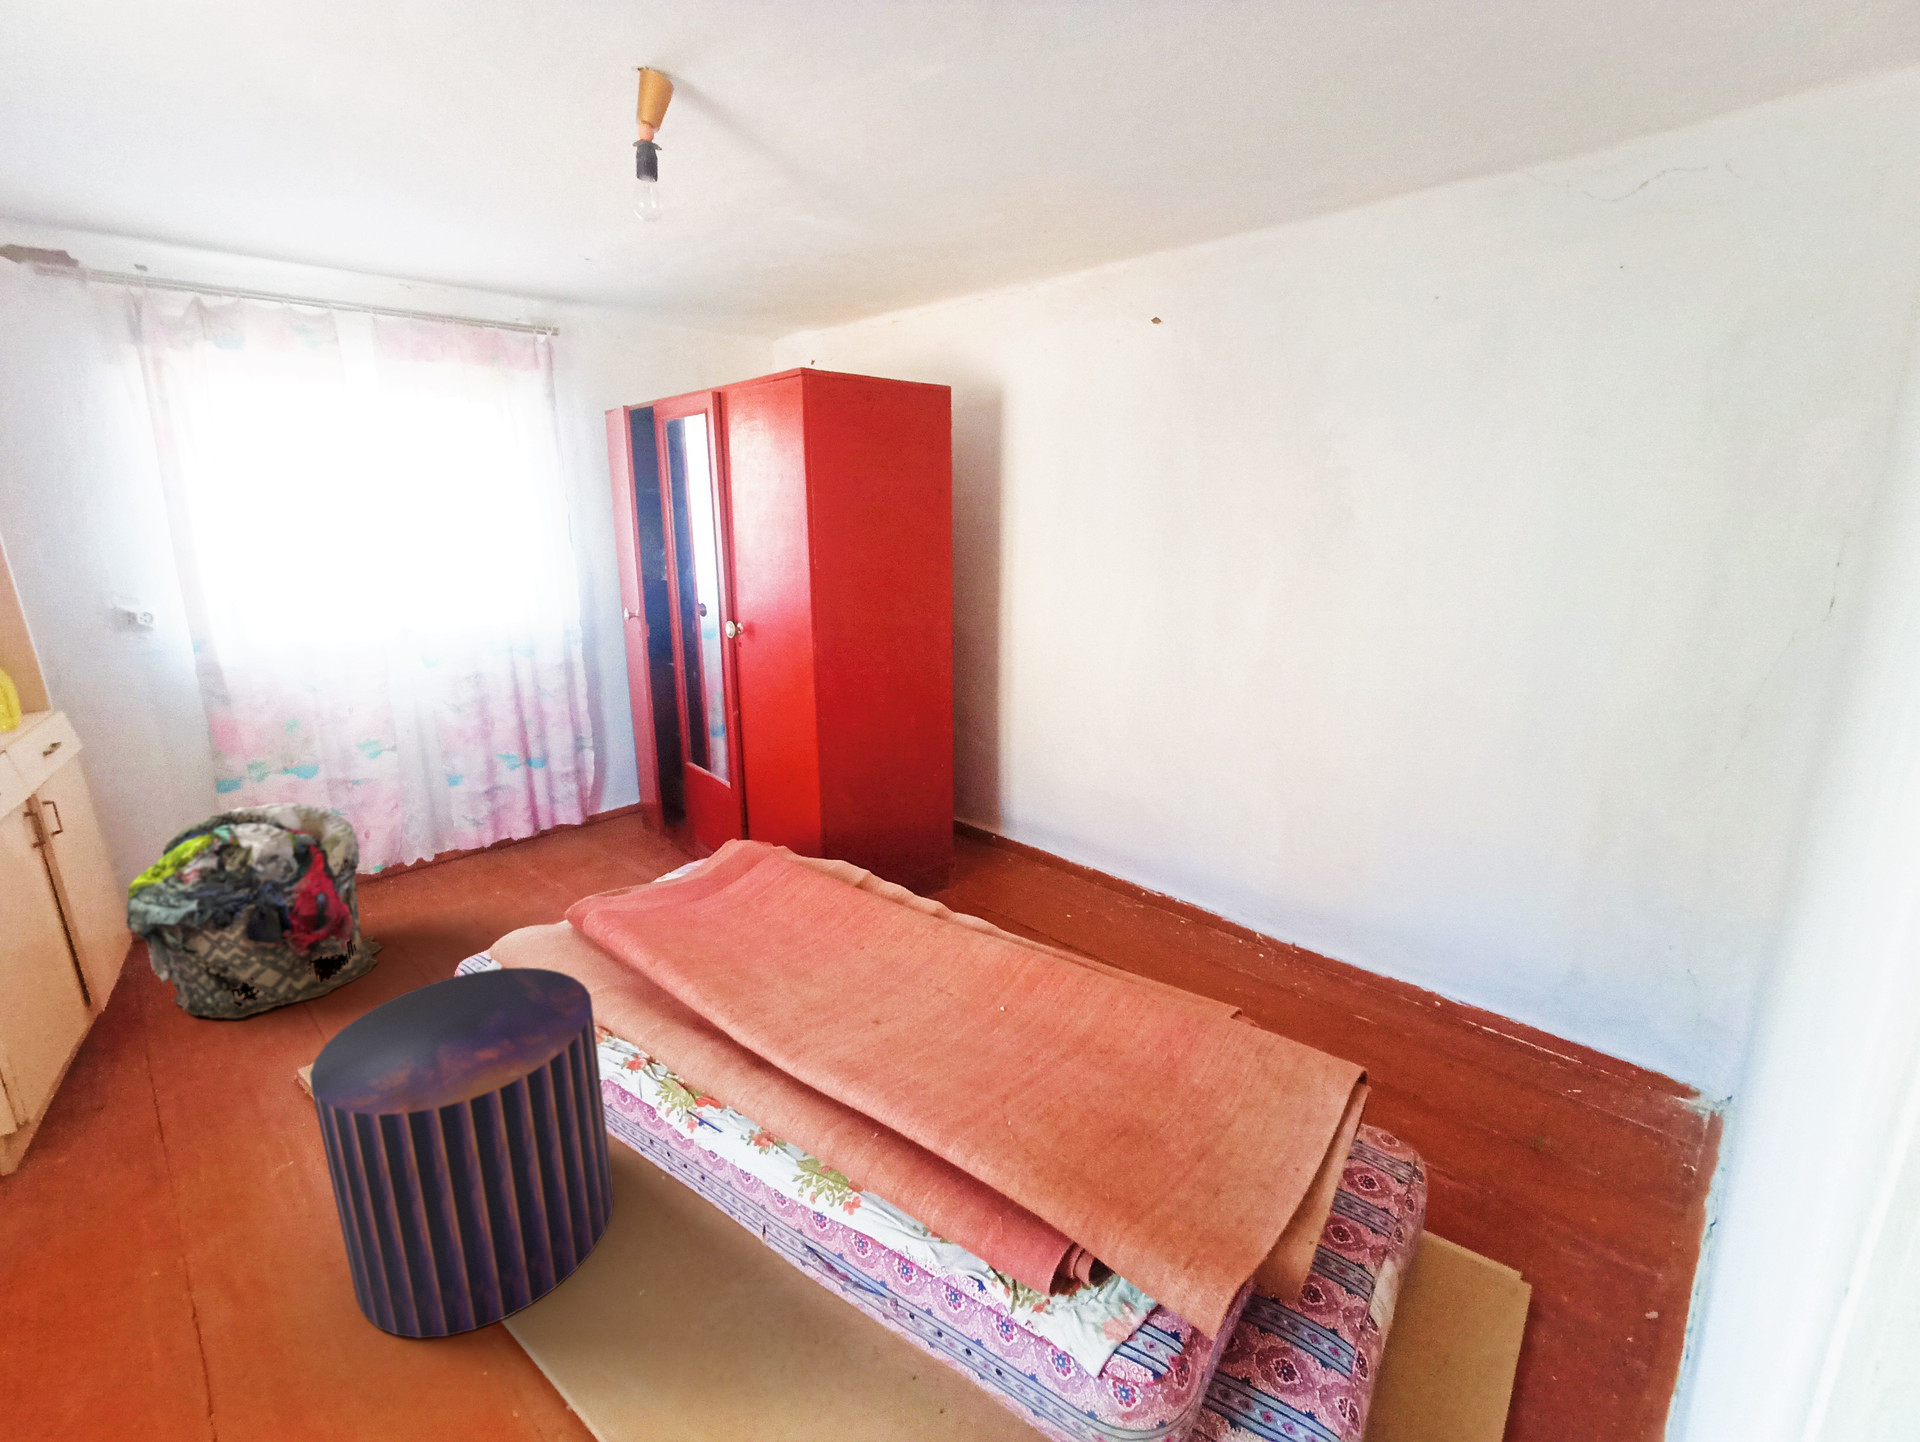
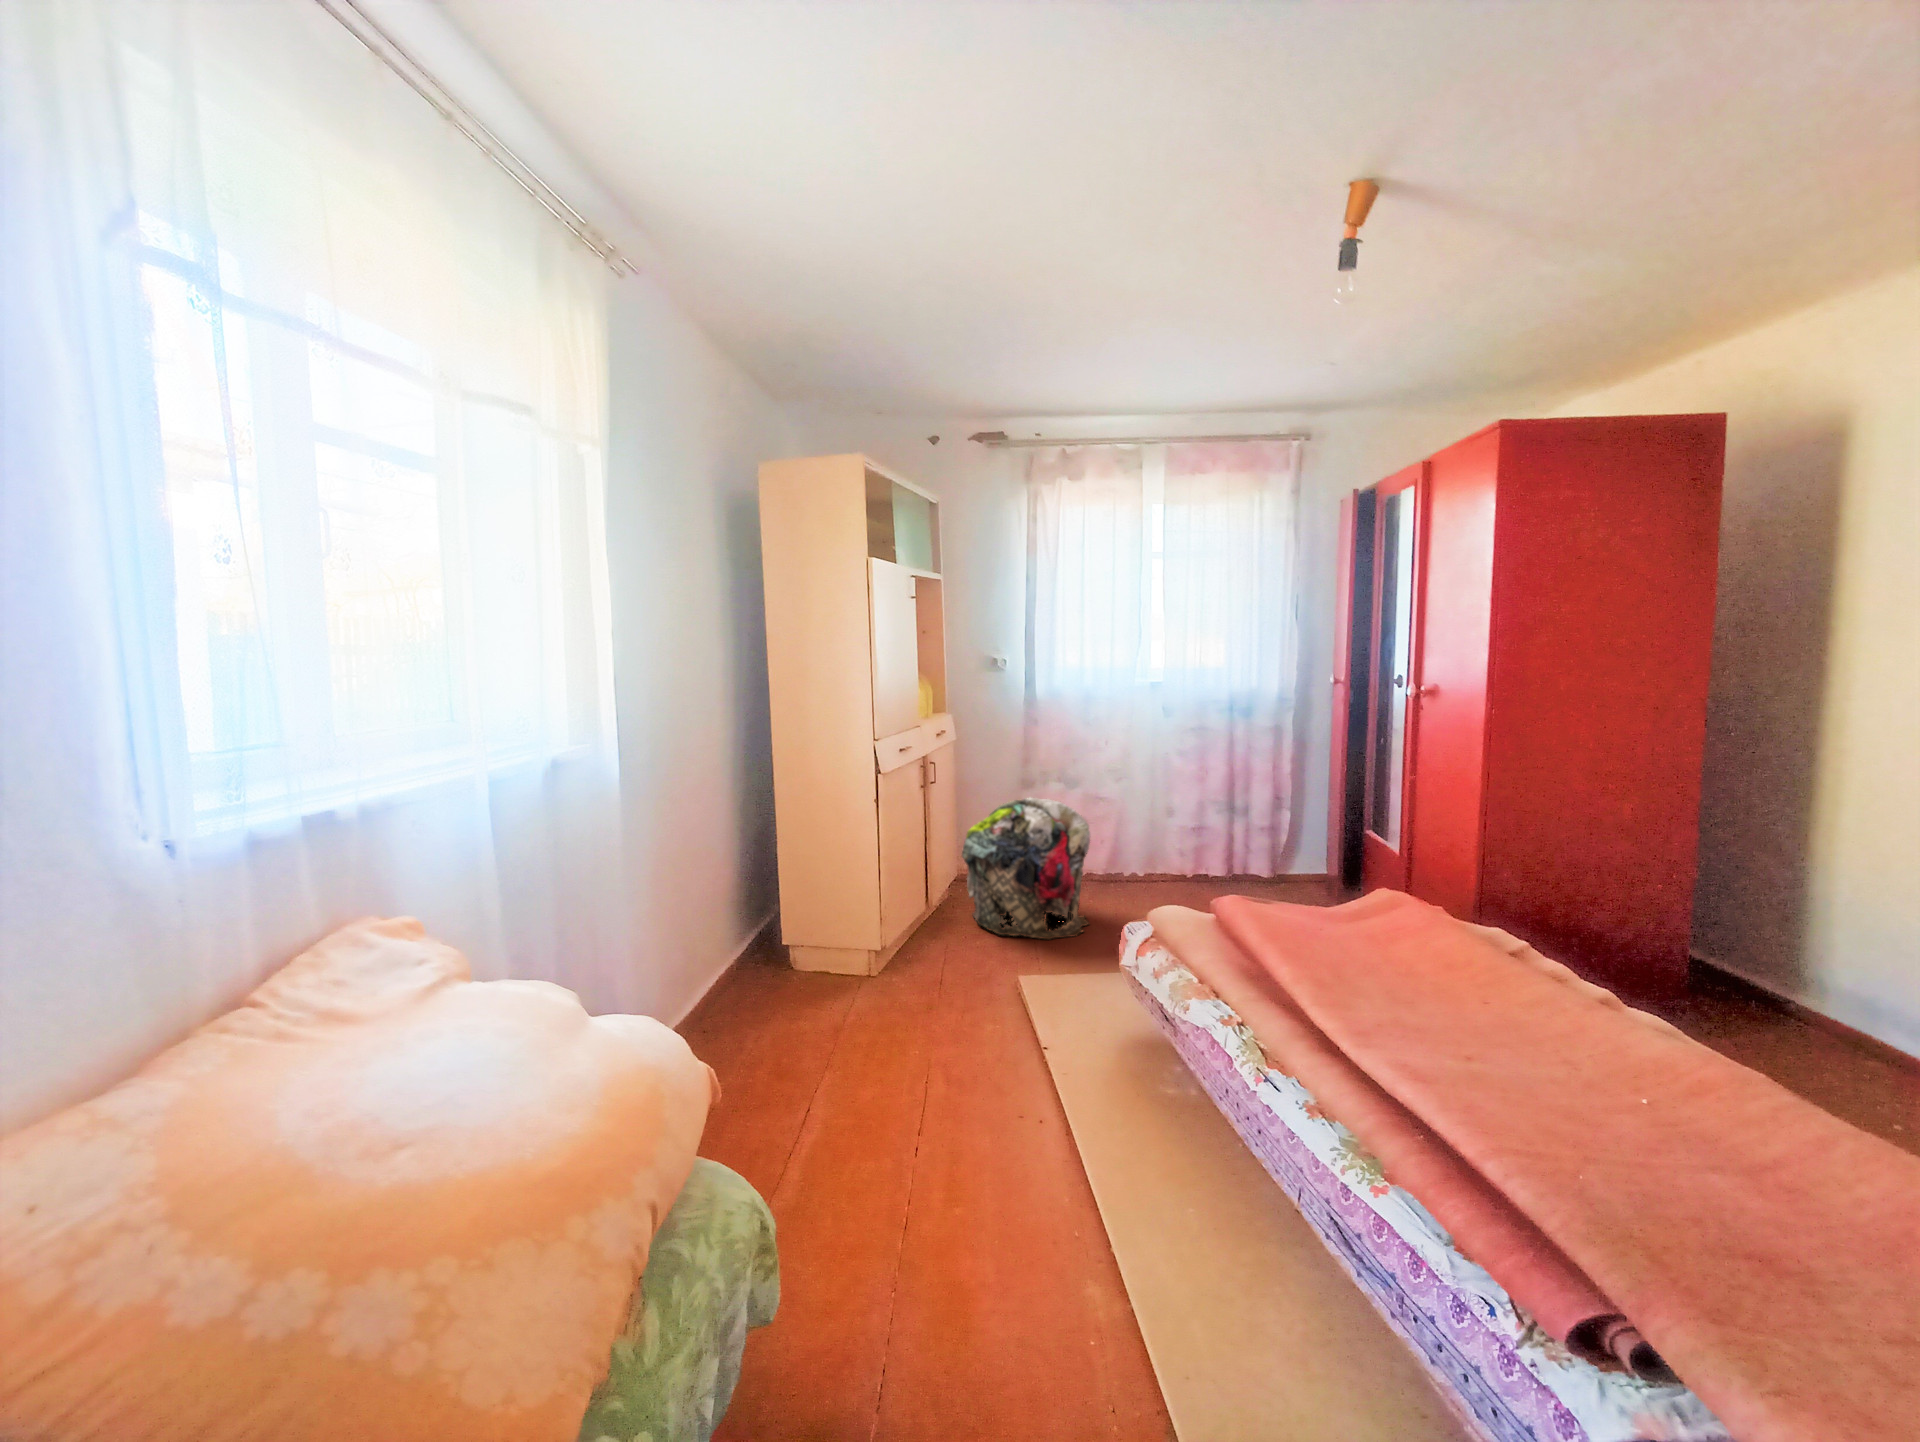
pouf: present [310,967,614,1338] -> none [1016,915,1206,1170]

